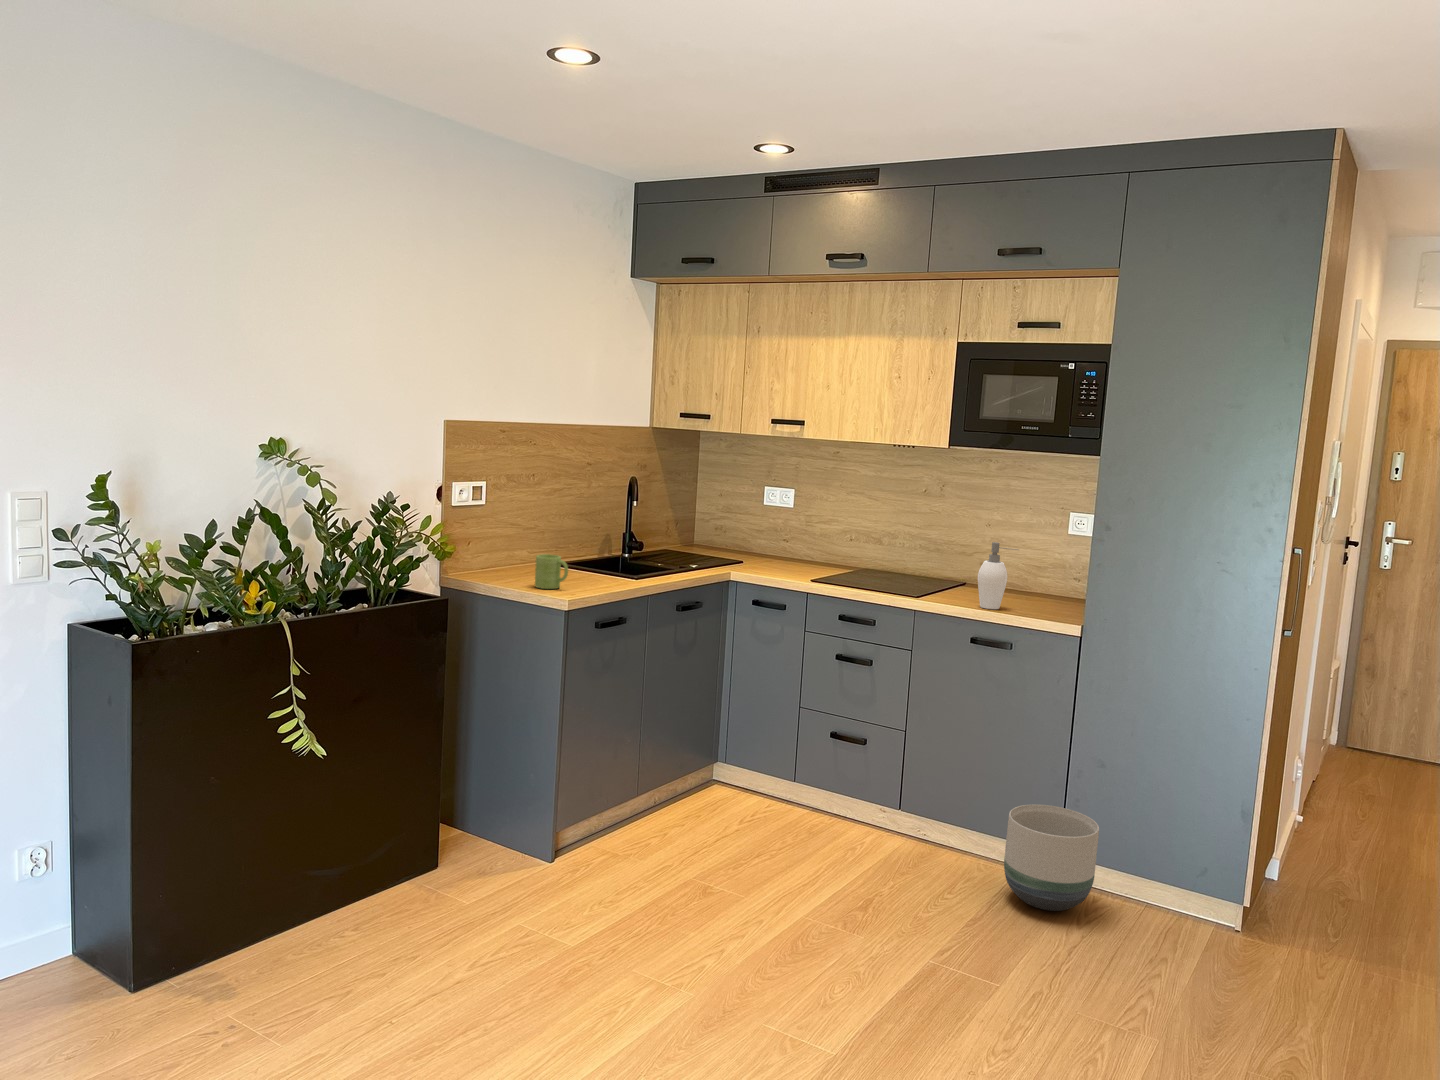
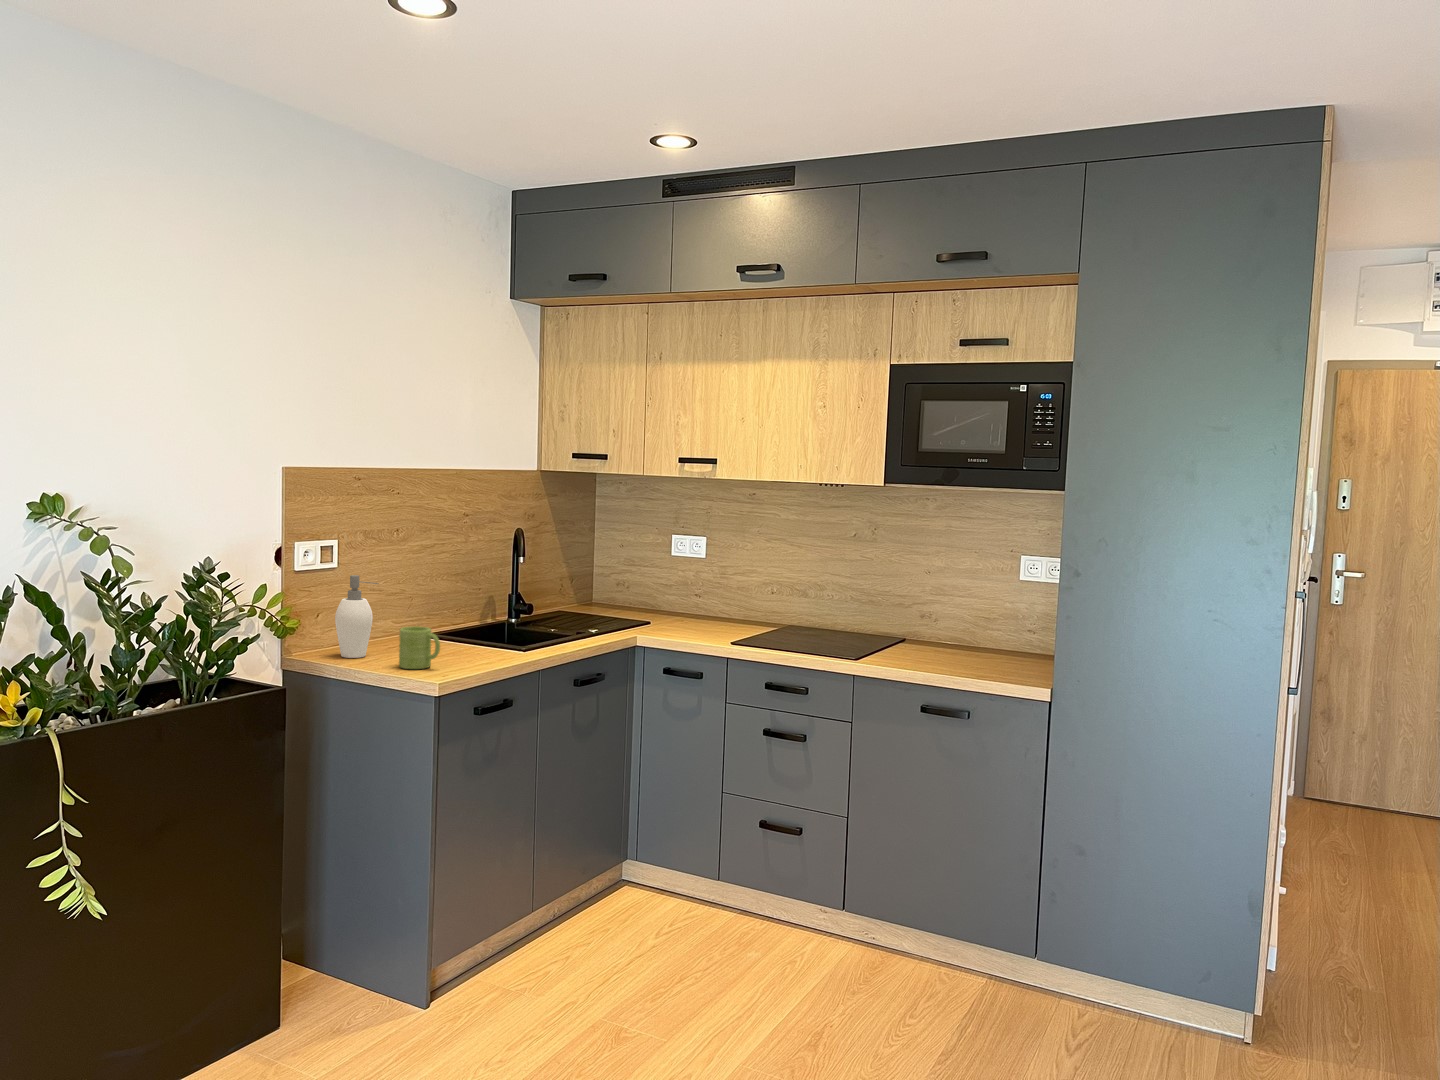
soap dispenser: present [978,542,1018,609] -> present [335,575,378,658]
planter: present [1004,804,1099,911] -> none [975,901,1084,1031]

